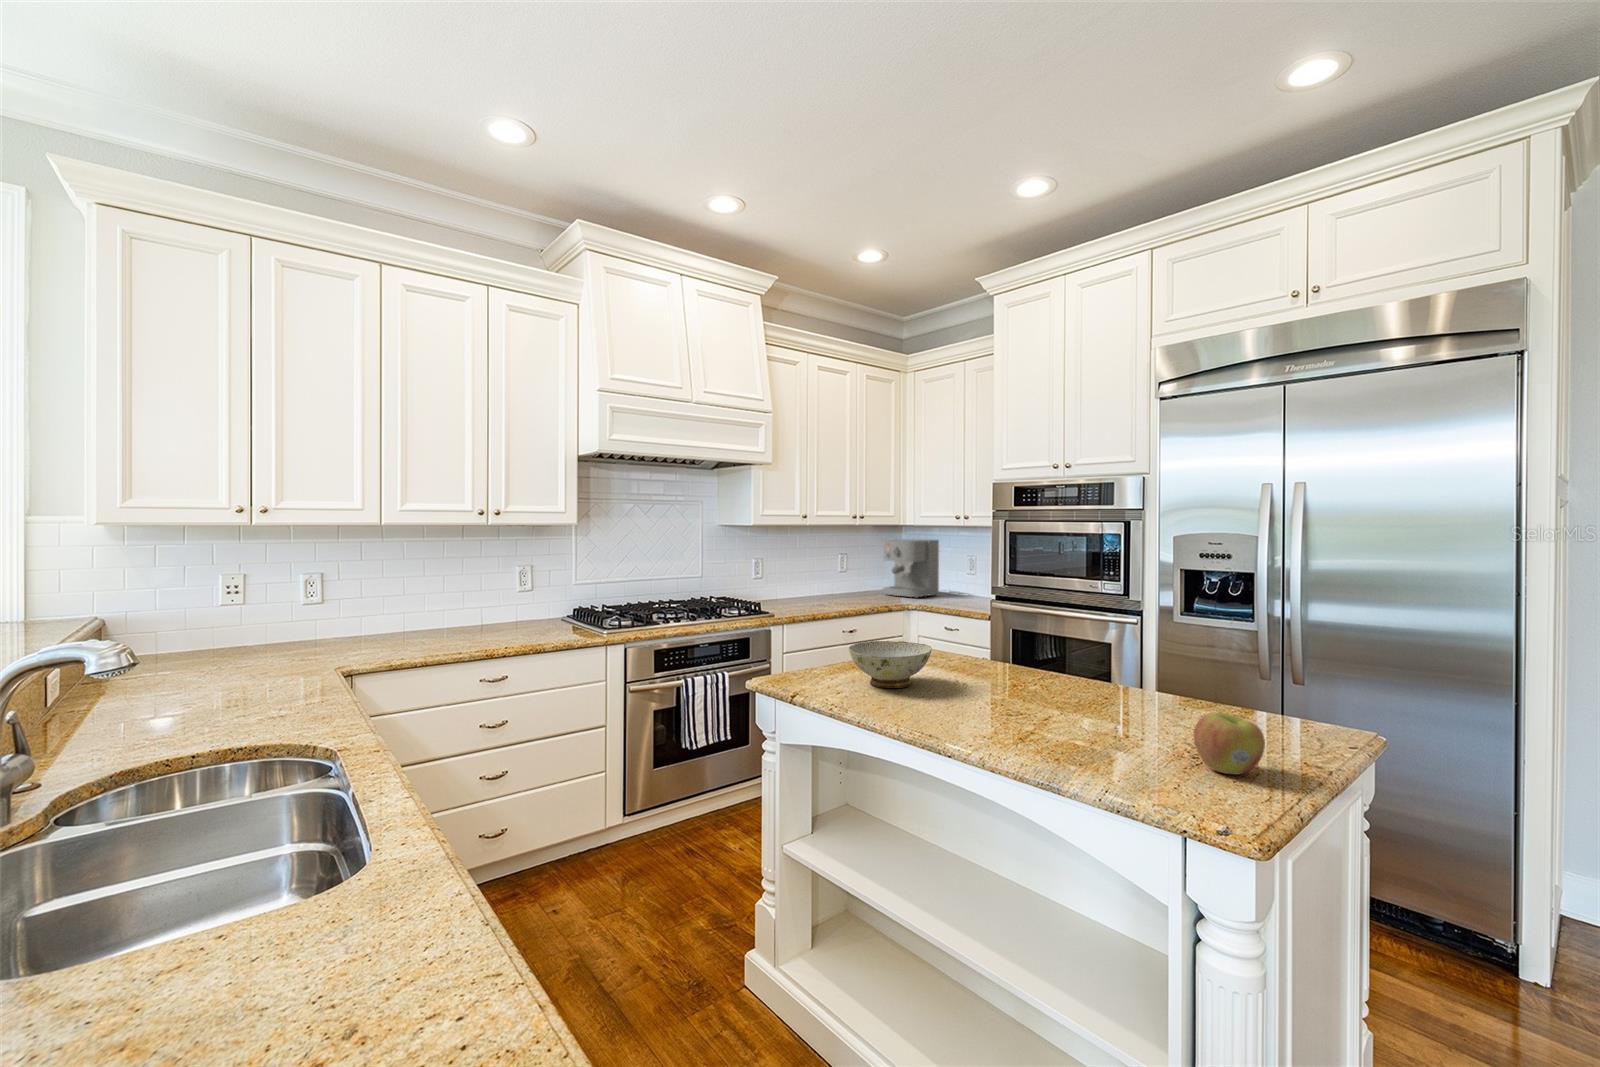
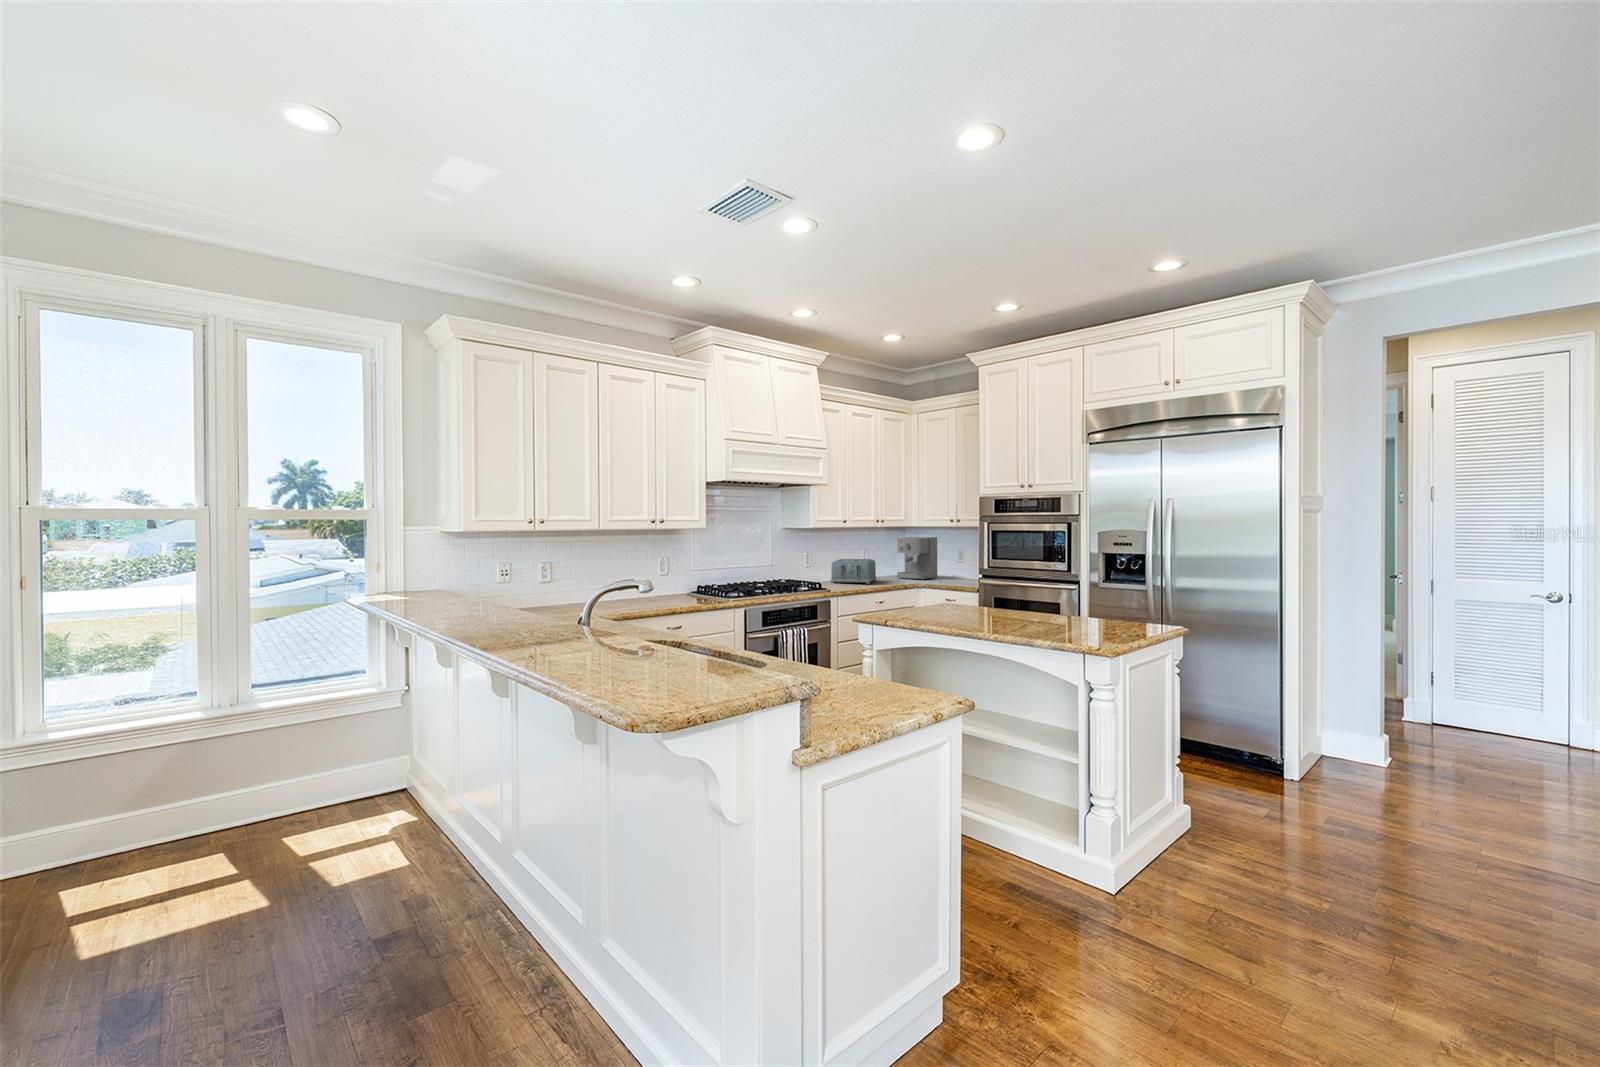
toaster: none [782,569,850,605] -> present [831,559,876,584]
ceramic bowl: present [849,641,932,688] -> none [914,593,960,617]
apple: present [1193,713,1265,775] -> none [1093,612,1123,638]

